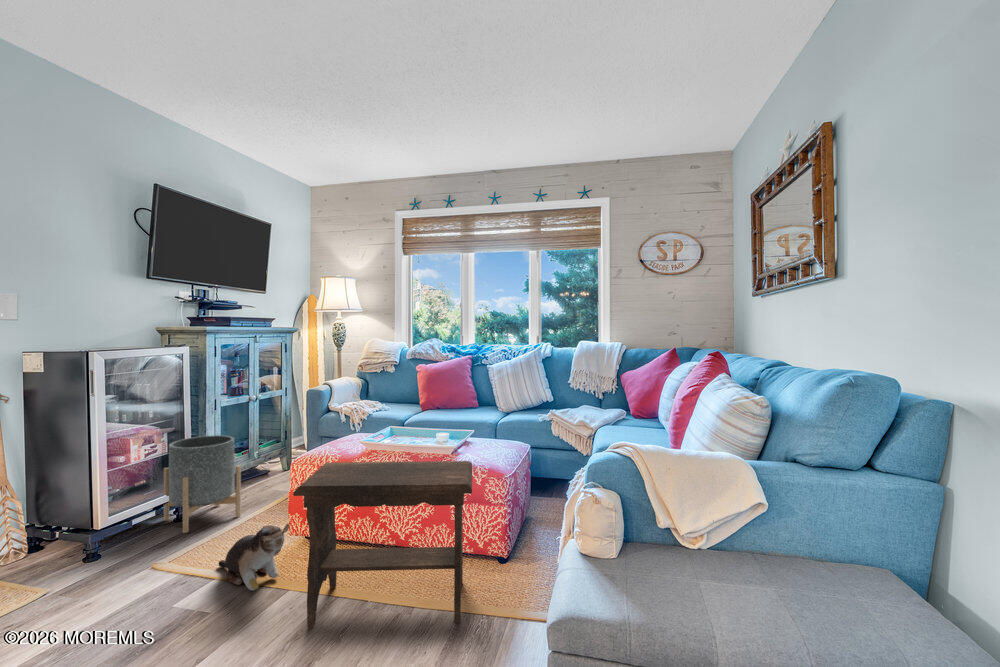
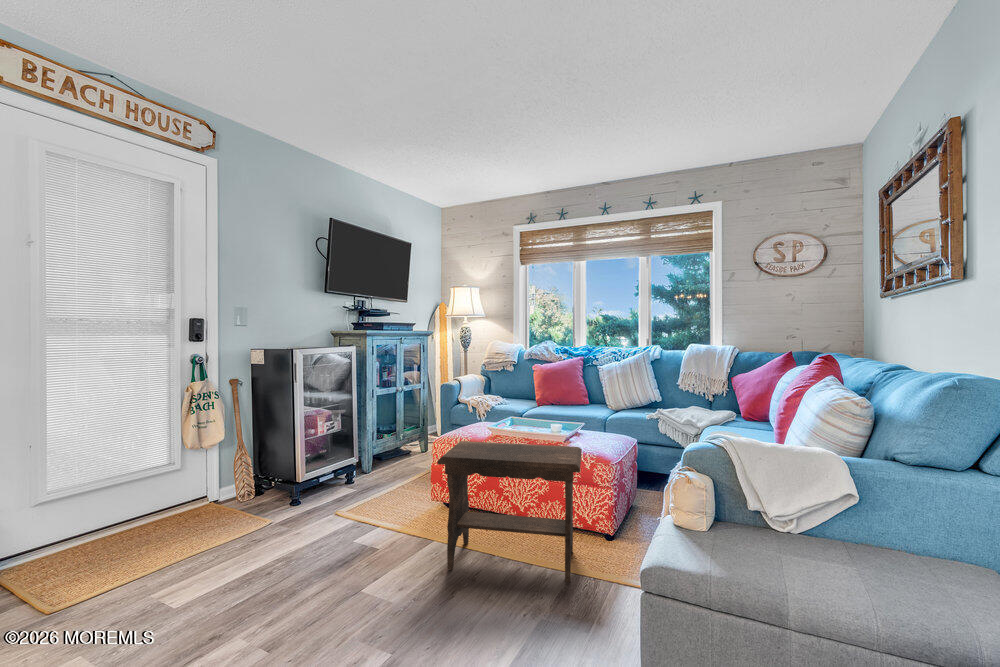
planter: present [164,435,241,533] -> none [339,418,393,492]
plush toy: present [219,524,289,591] -> none [380,488,433,539]

